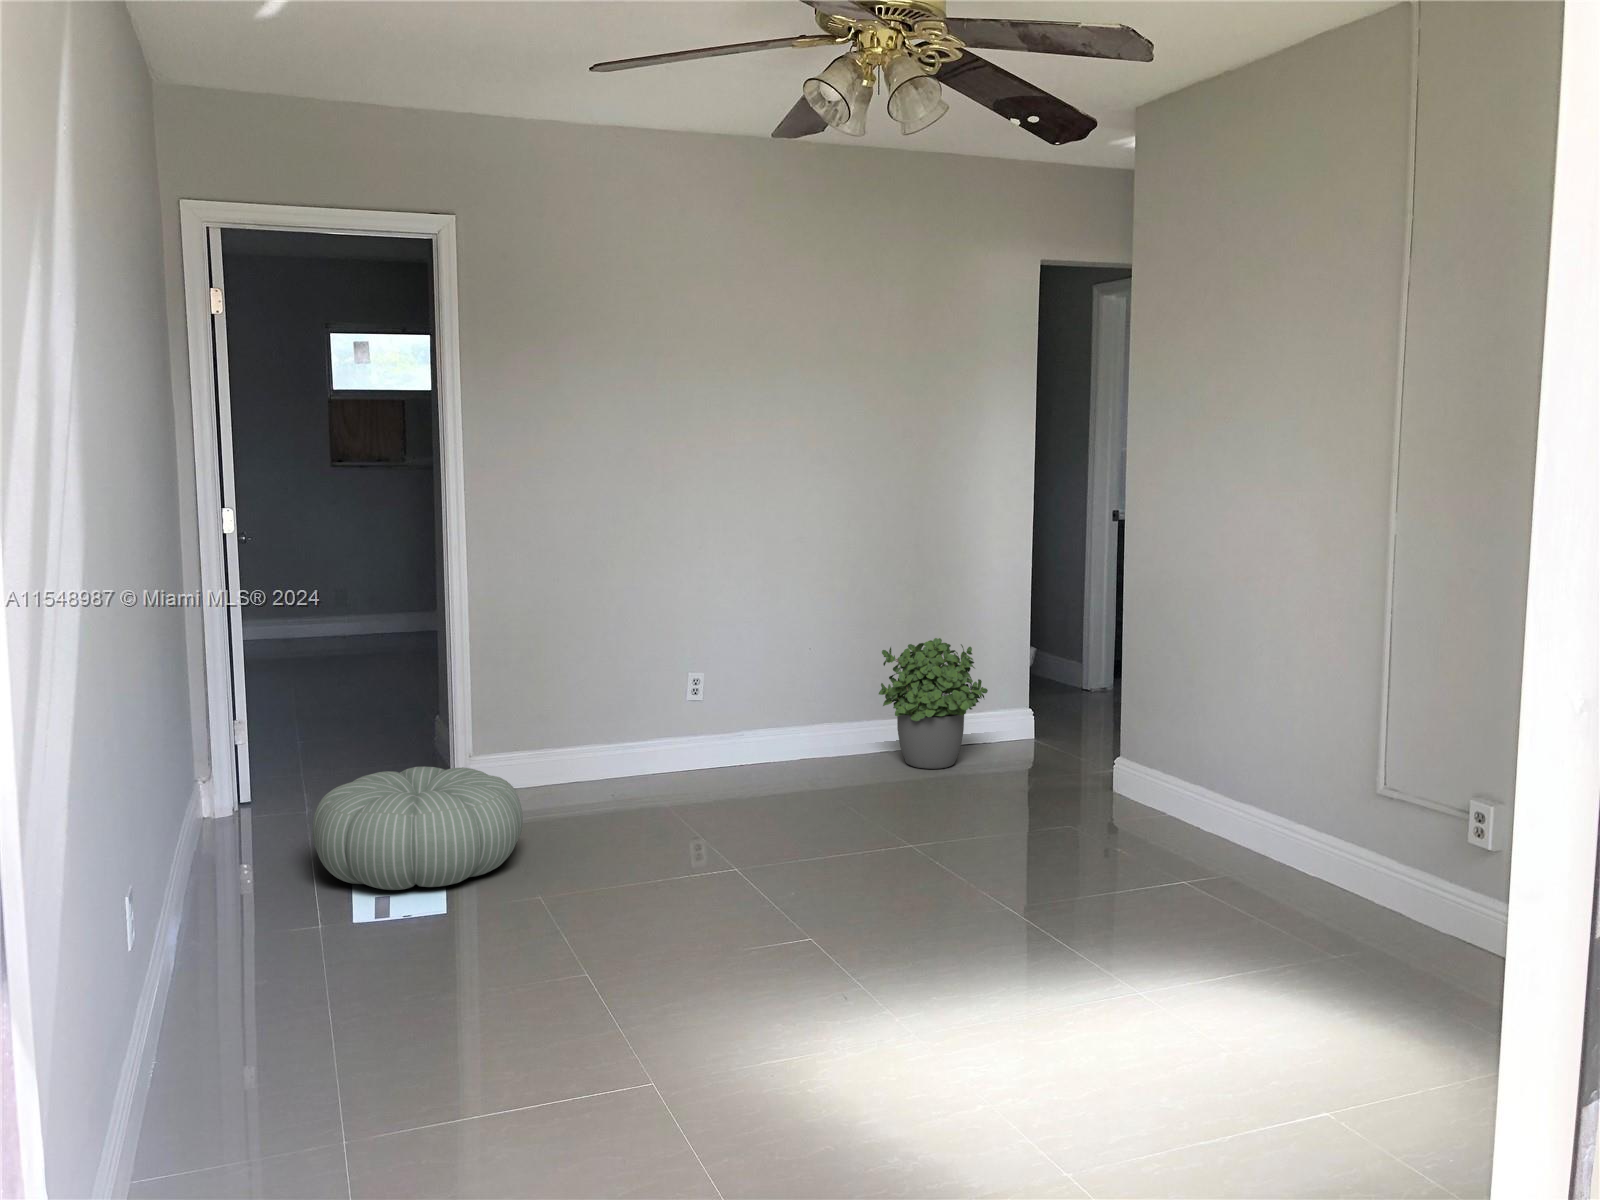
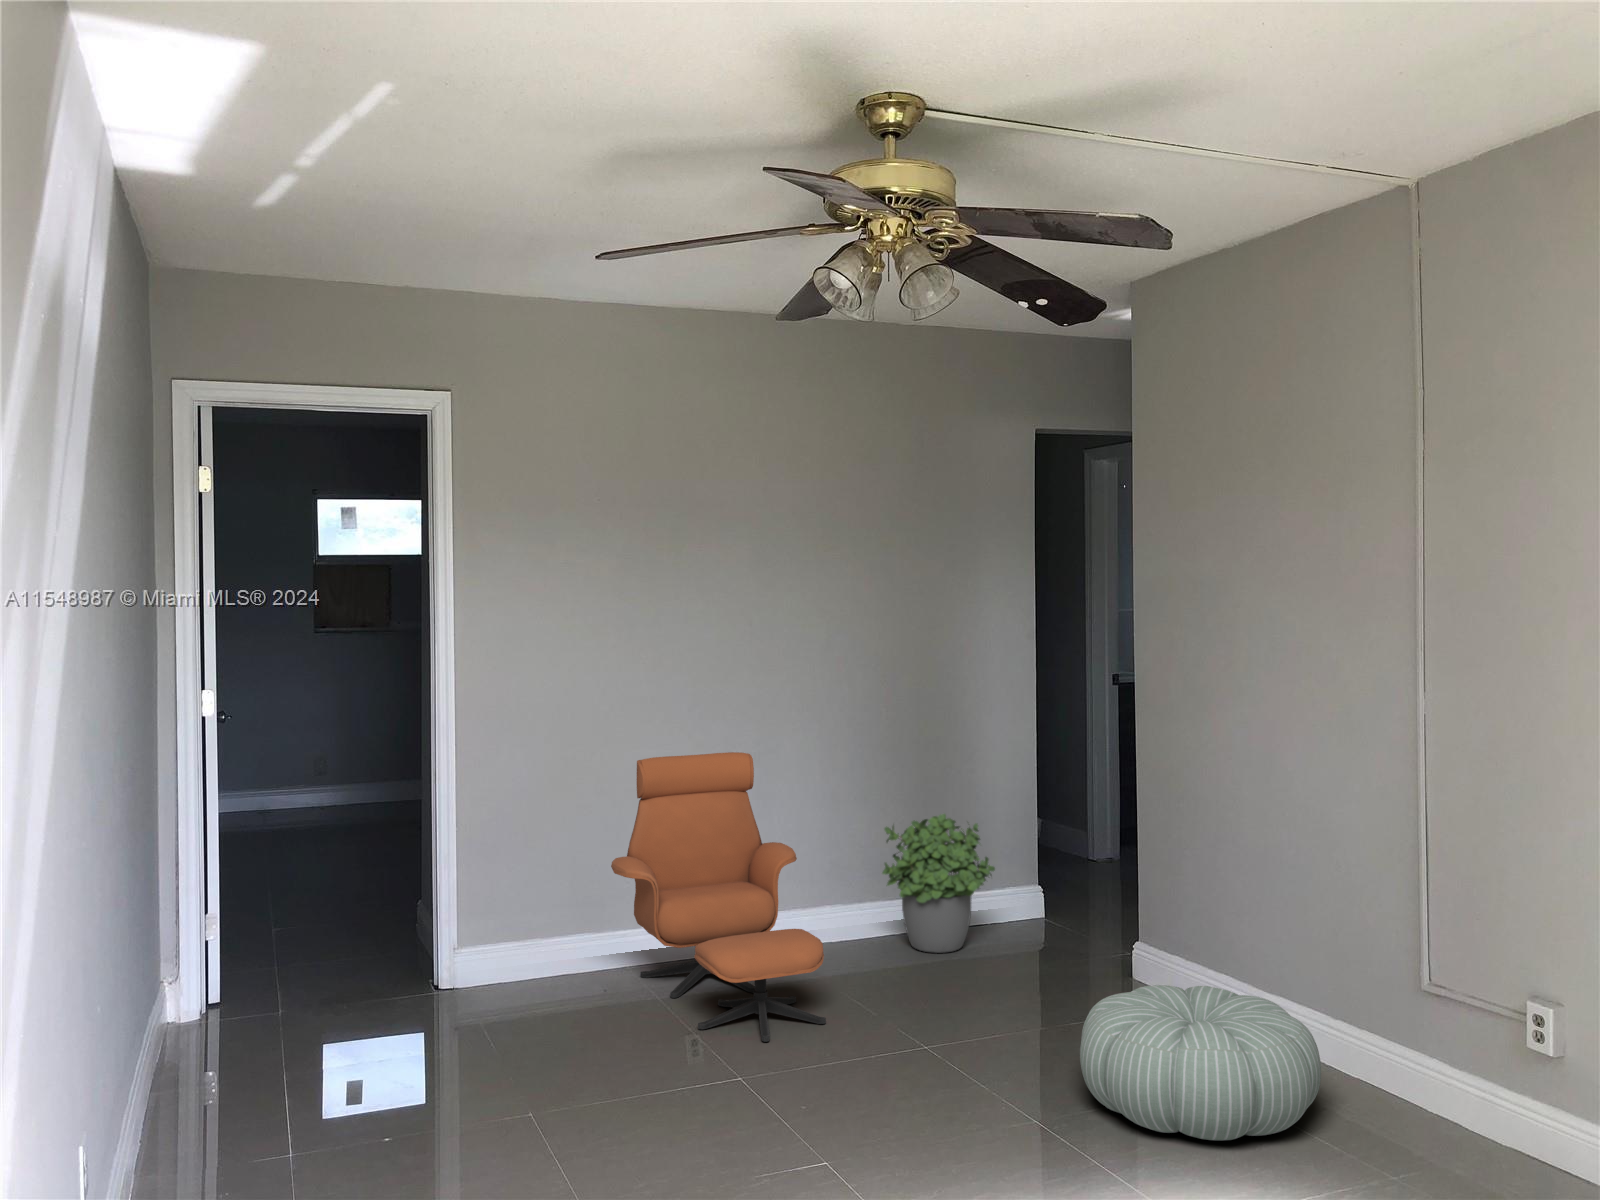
lounge chair: none [618,576,820,840] -> present [611,752,826,1042]
pouf: present [312,767,523,890] -> present [1080,985,1321,1140]

